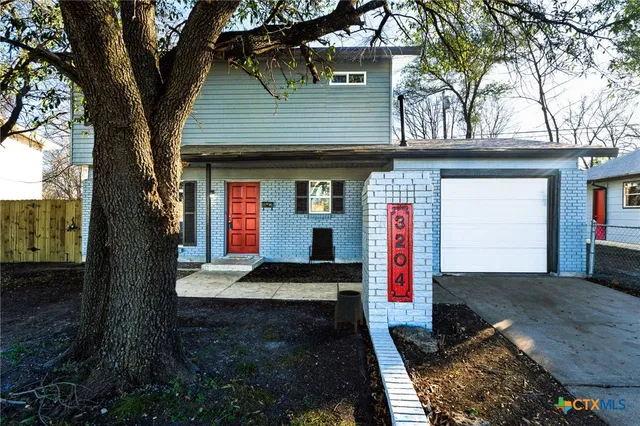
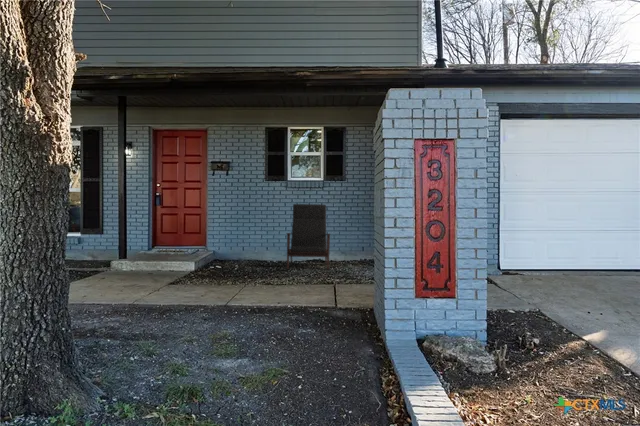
planter: present [335,290,363,332] -> none [329,283,374,348]

